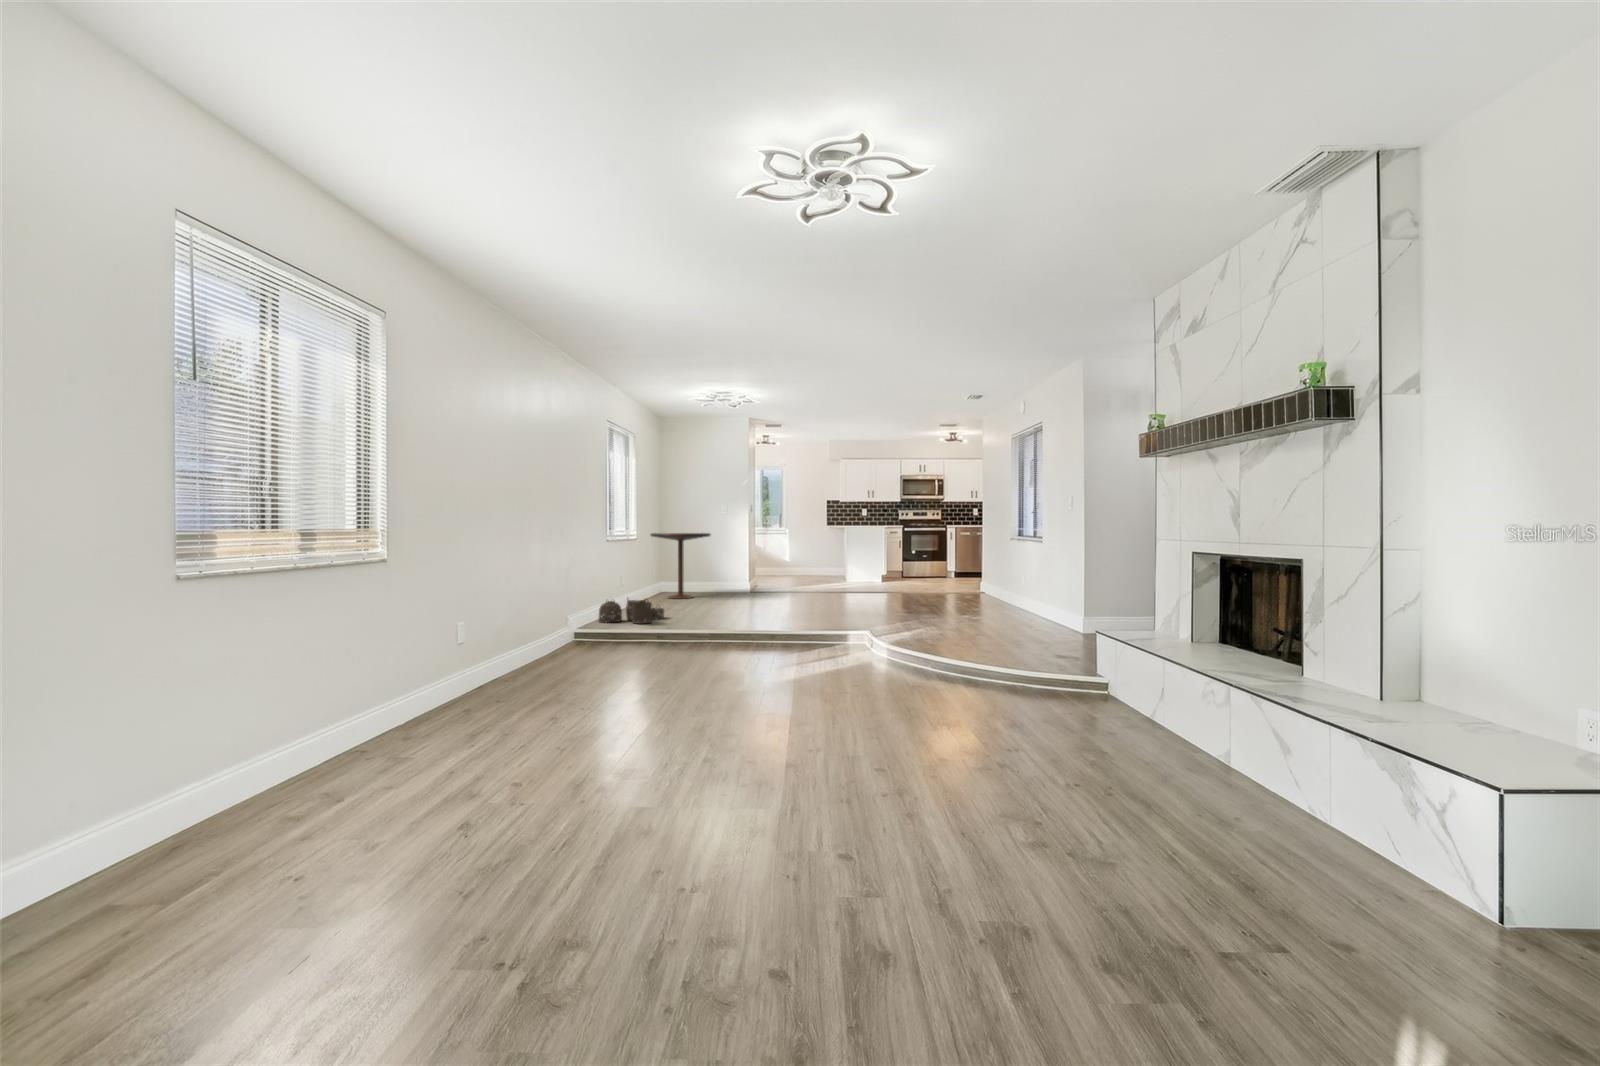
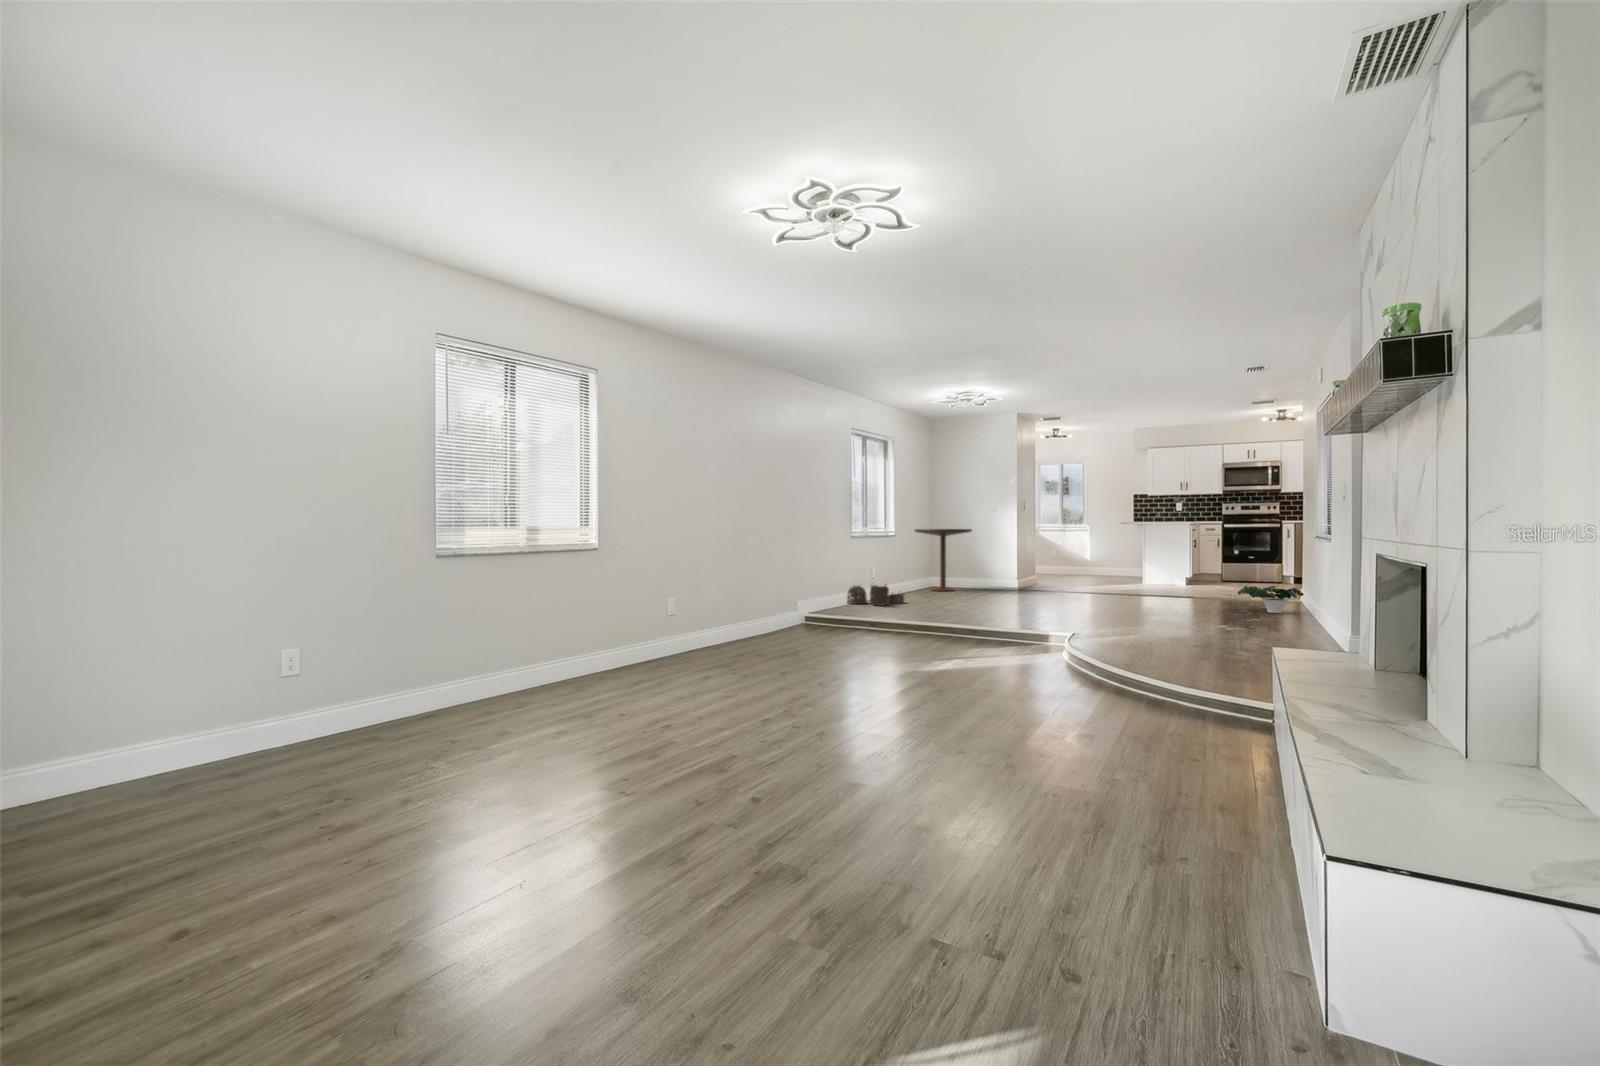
potted plant: none [975,586,1025,611] -> present [1238,586,1304,613]

